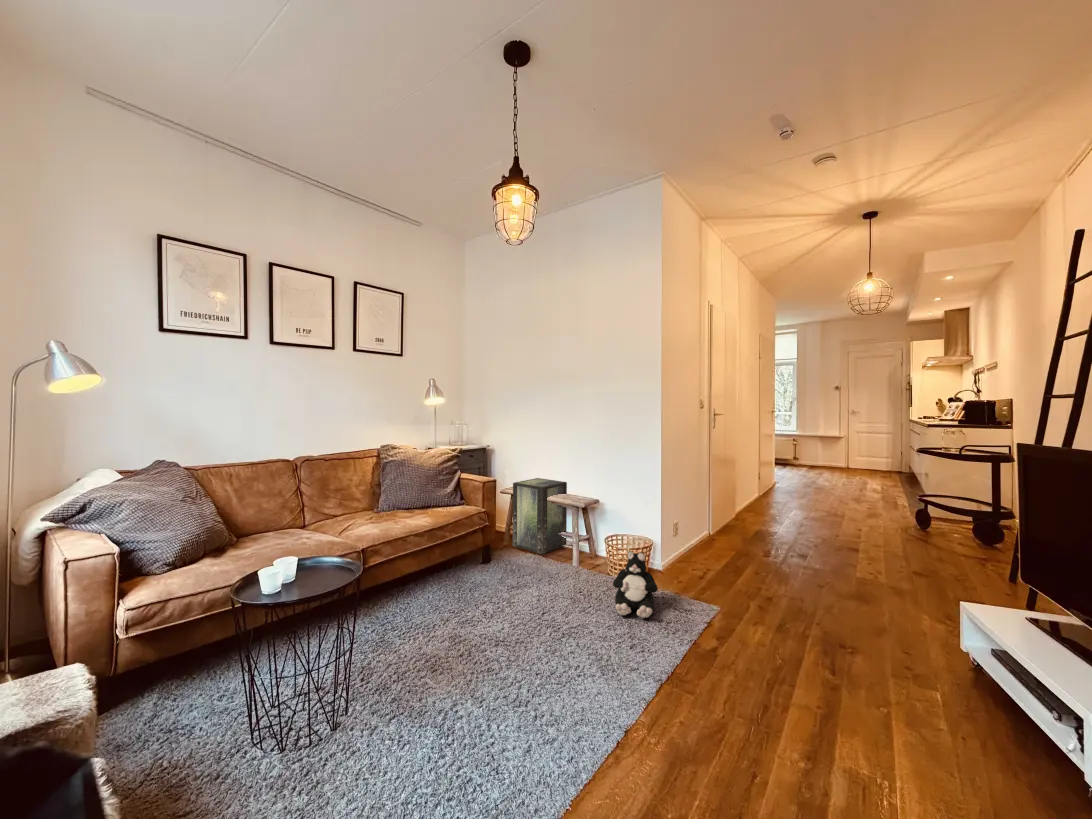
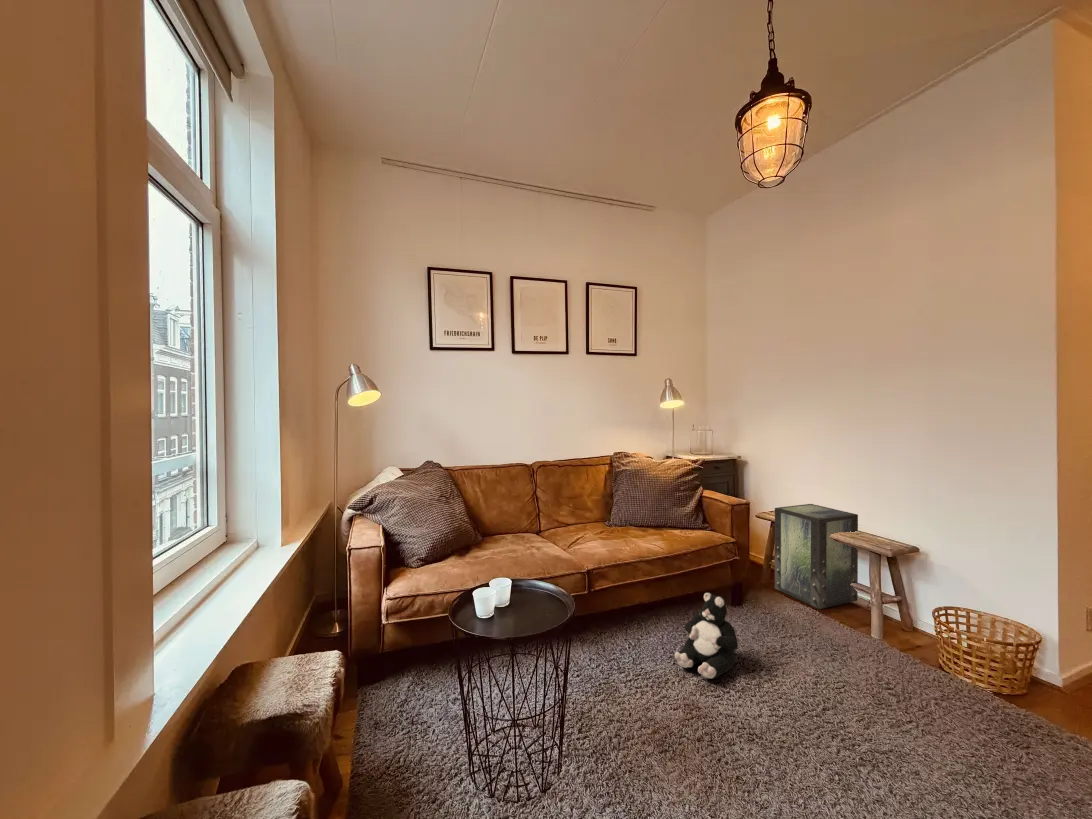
plush toy: present [613,551,658,618] -> present [675,592,738,679]

